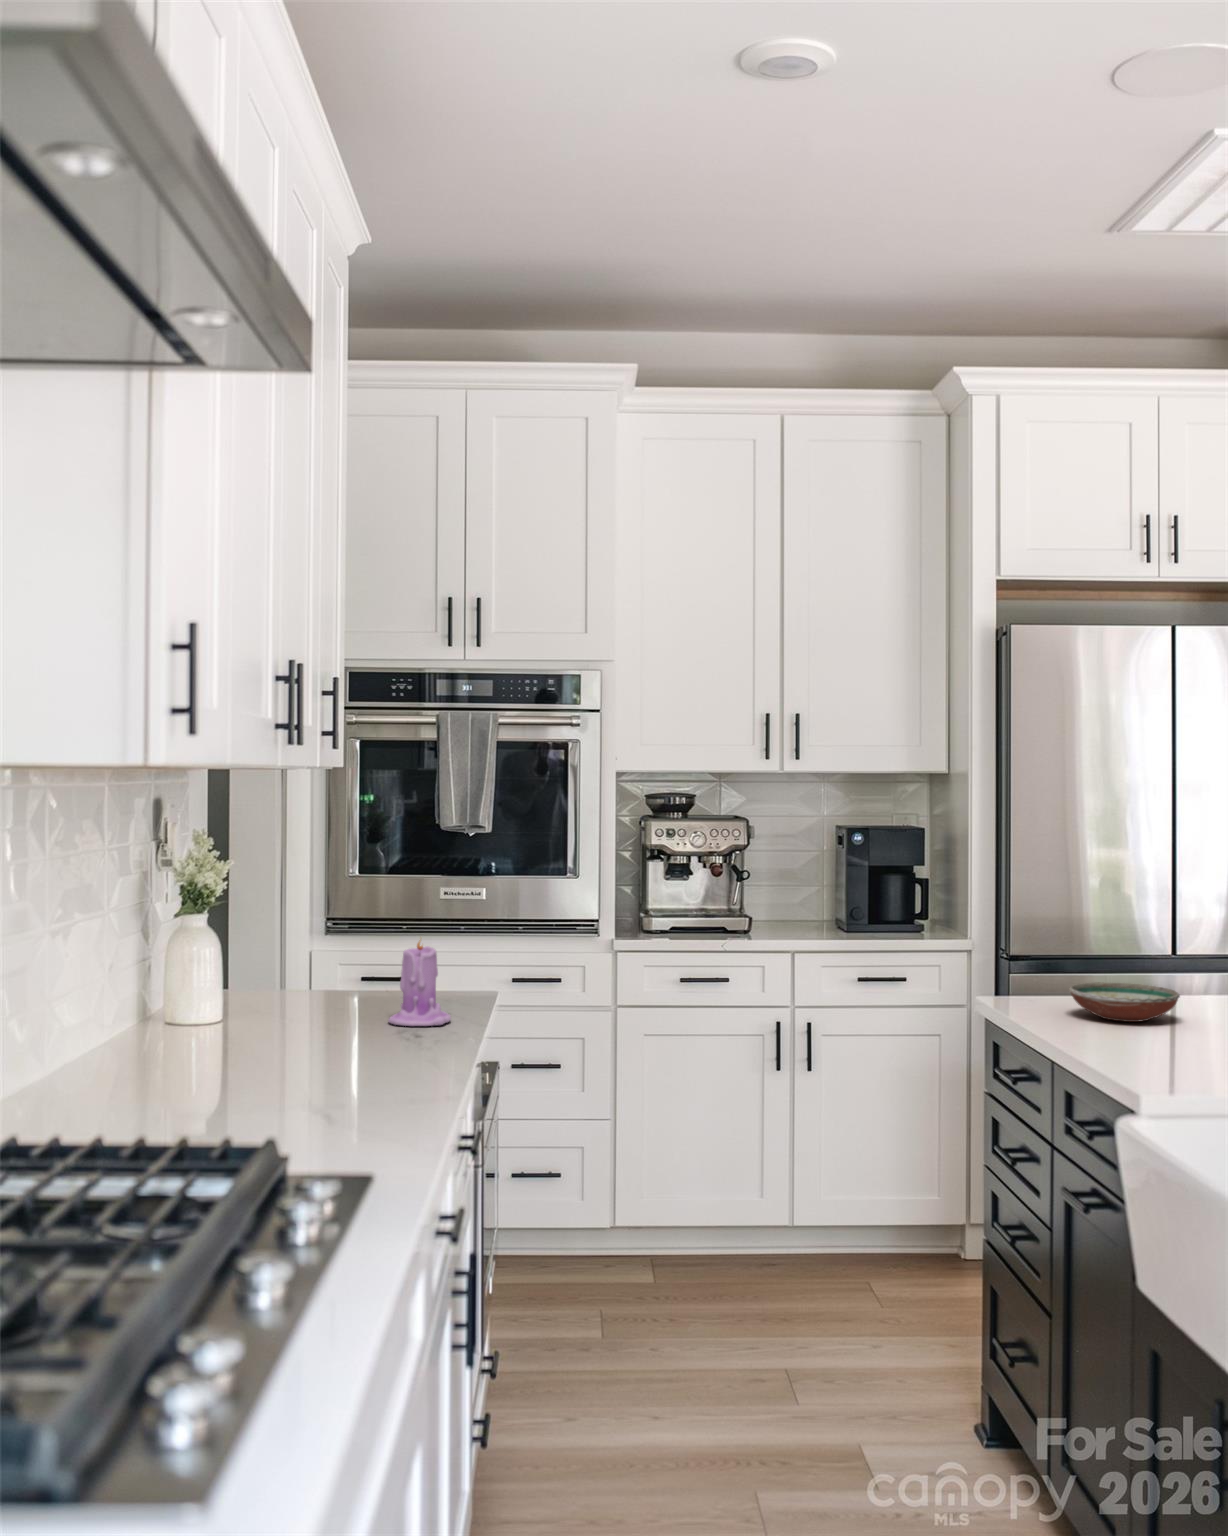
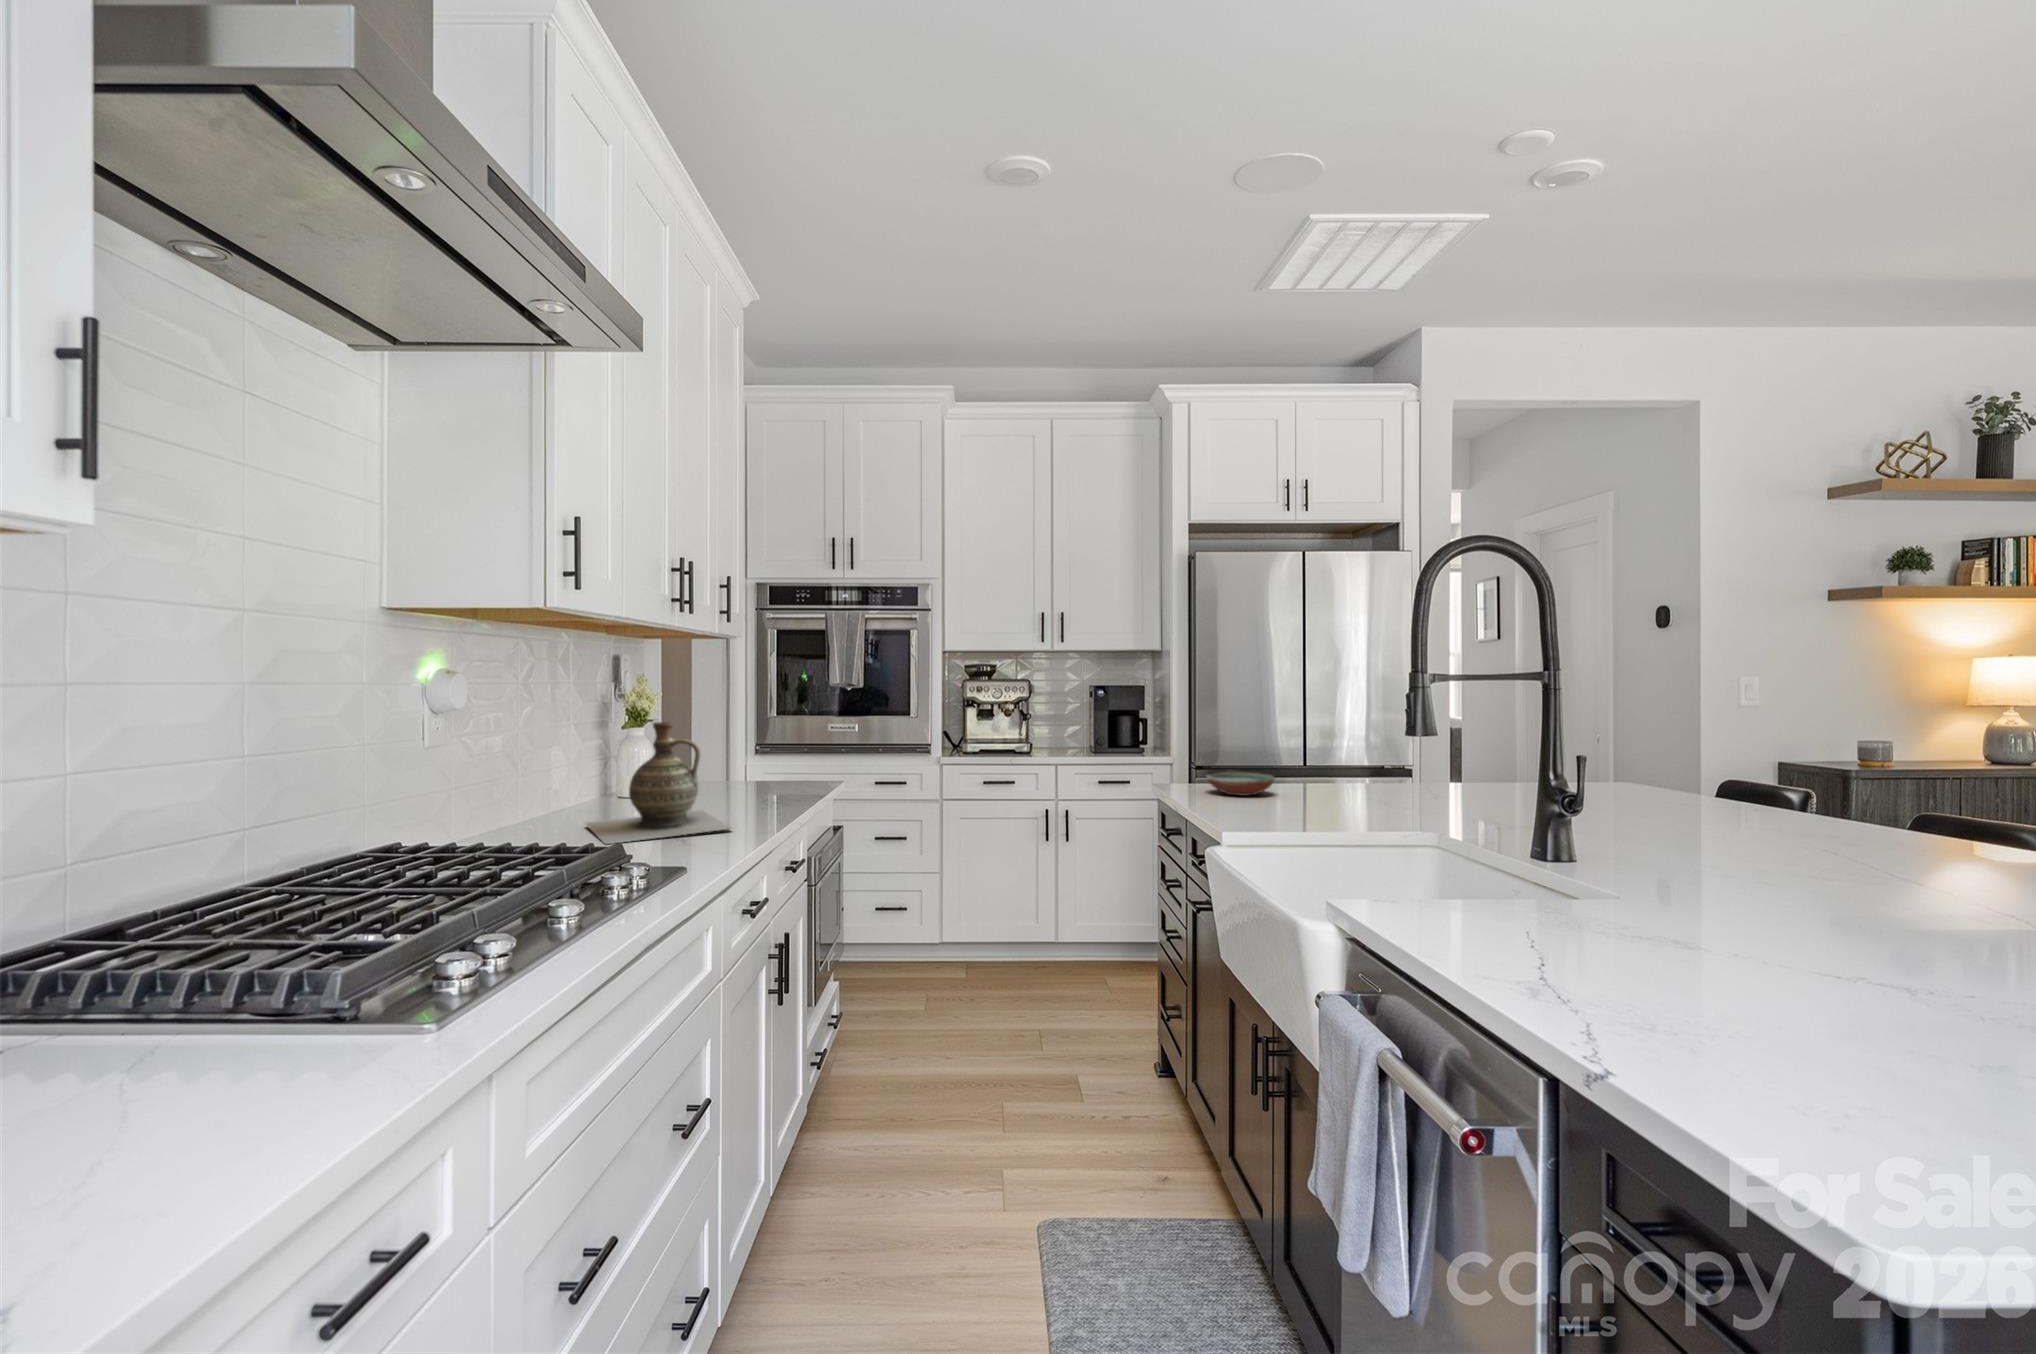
ceramic jug: none [157,917,387,1111] -> present [586,722,731,844]
candle: present [388,941,451,1026] -> none [759,742,801,801]

